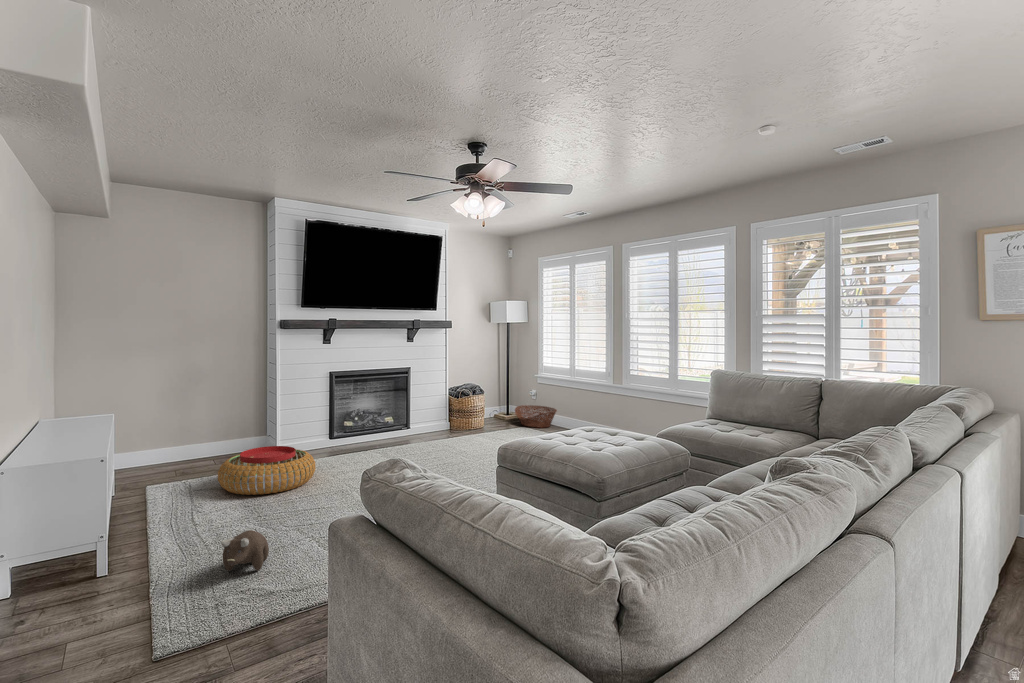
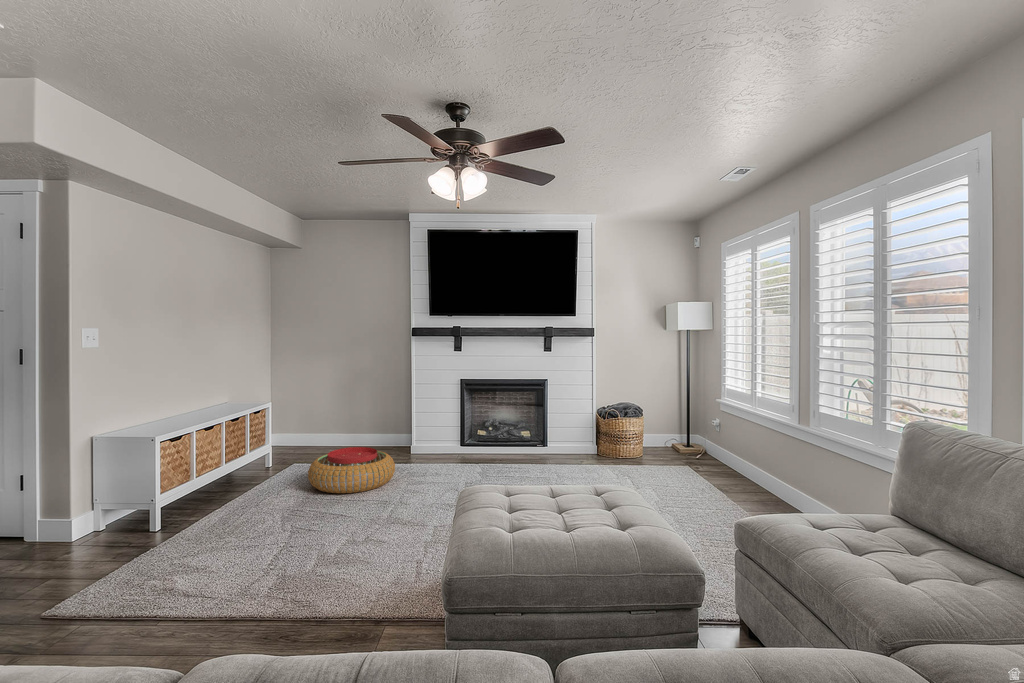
basket: present [515,405,557,428] -> none [678,436,732,471]
plush toy: present [221,530,269,571] -> none [156,530,220,572]

